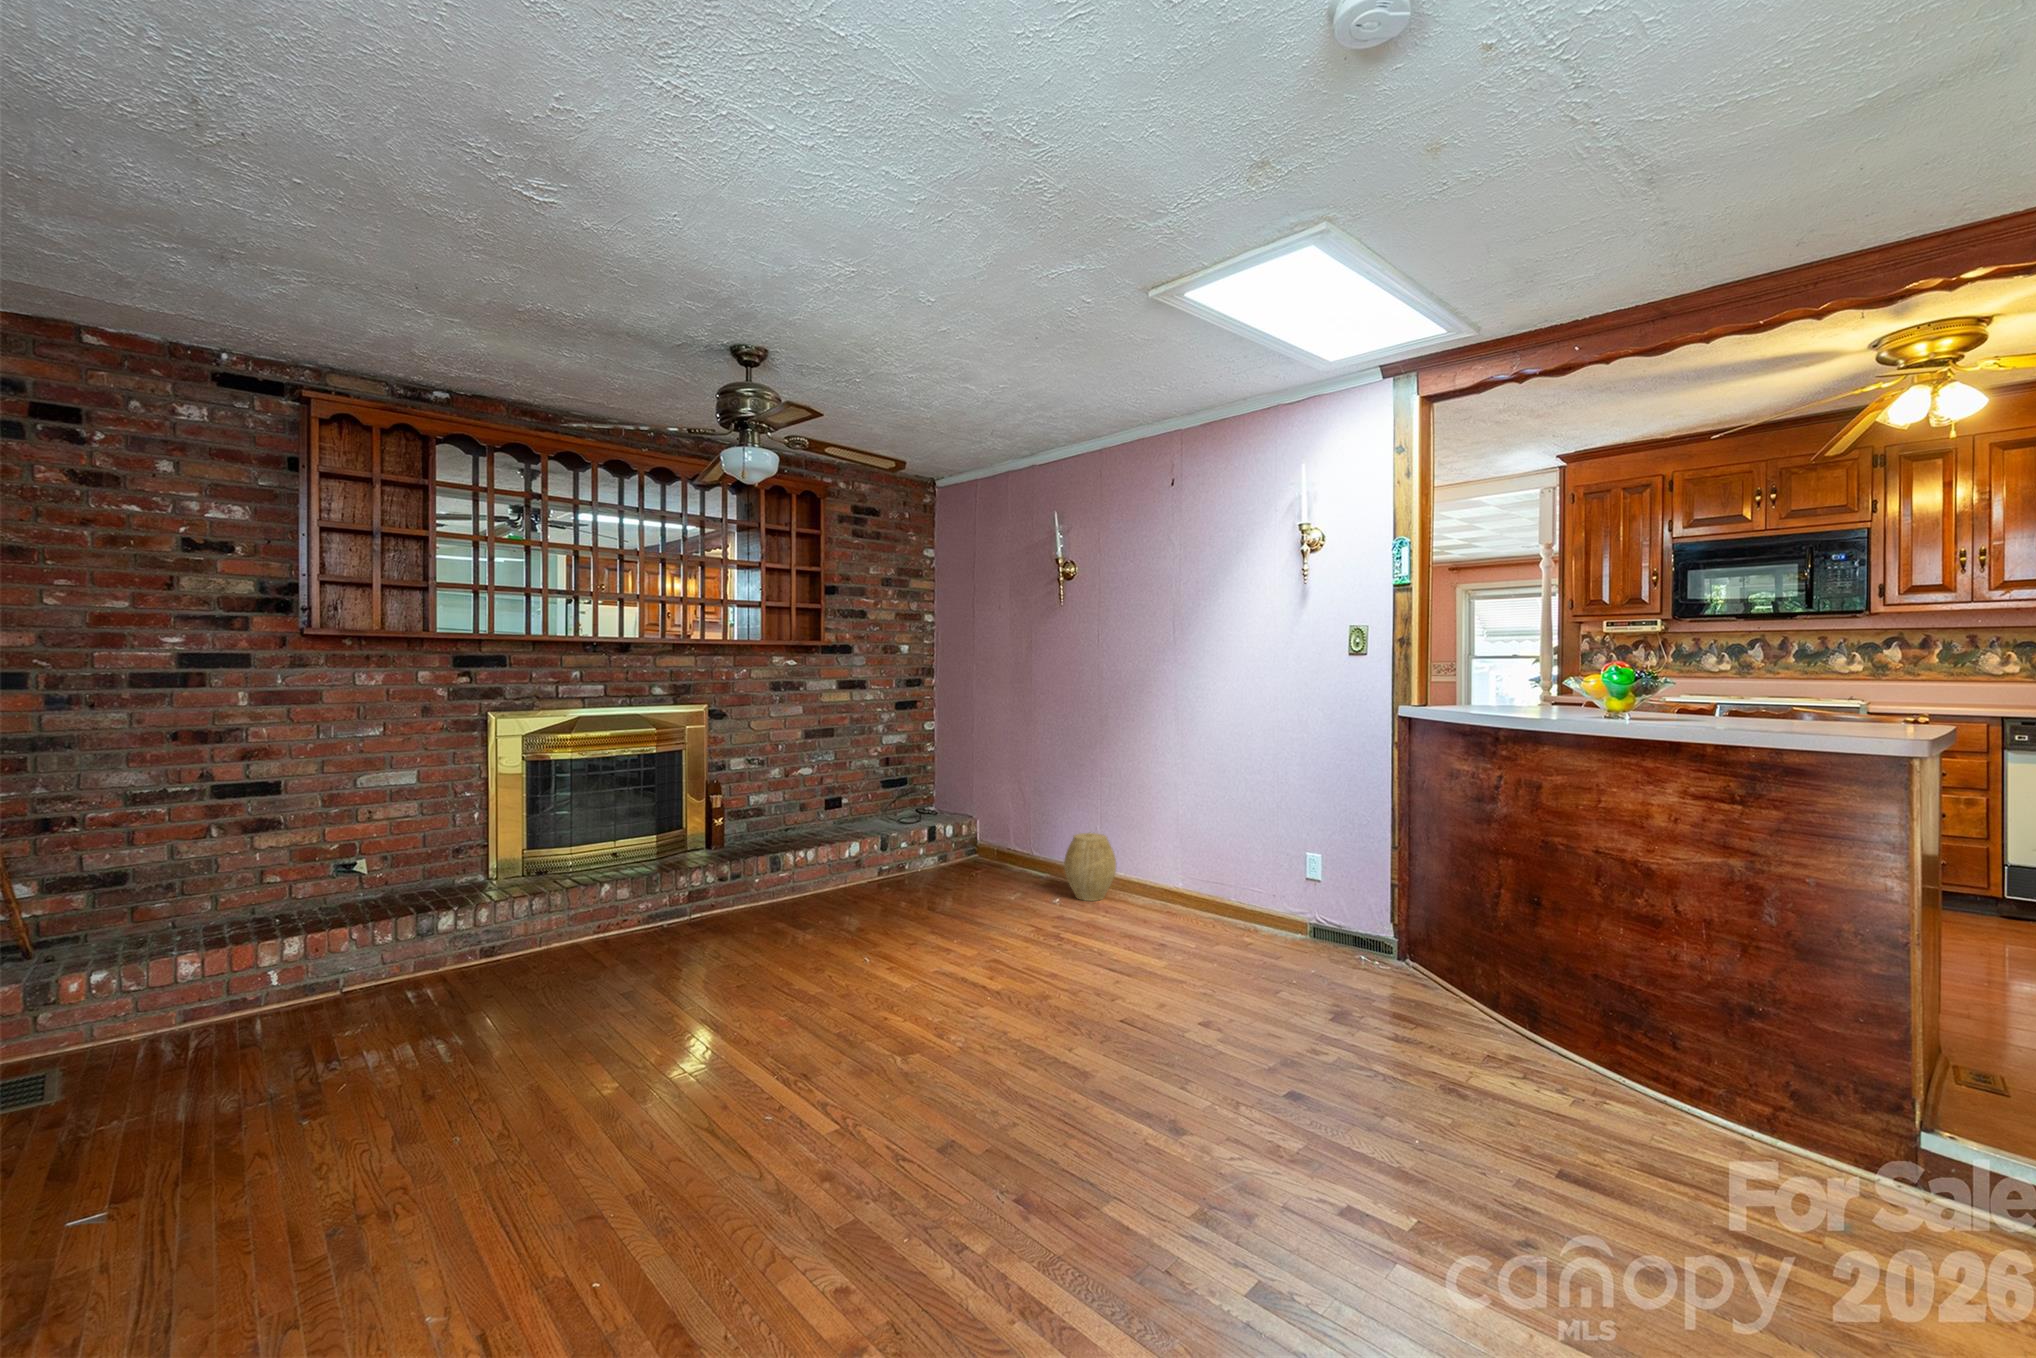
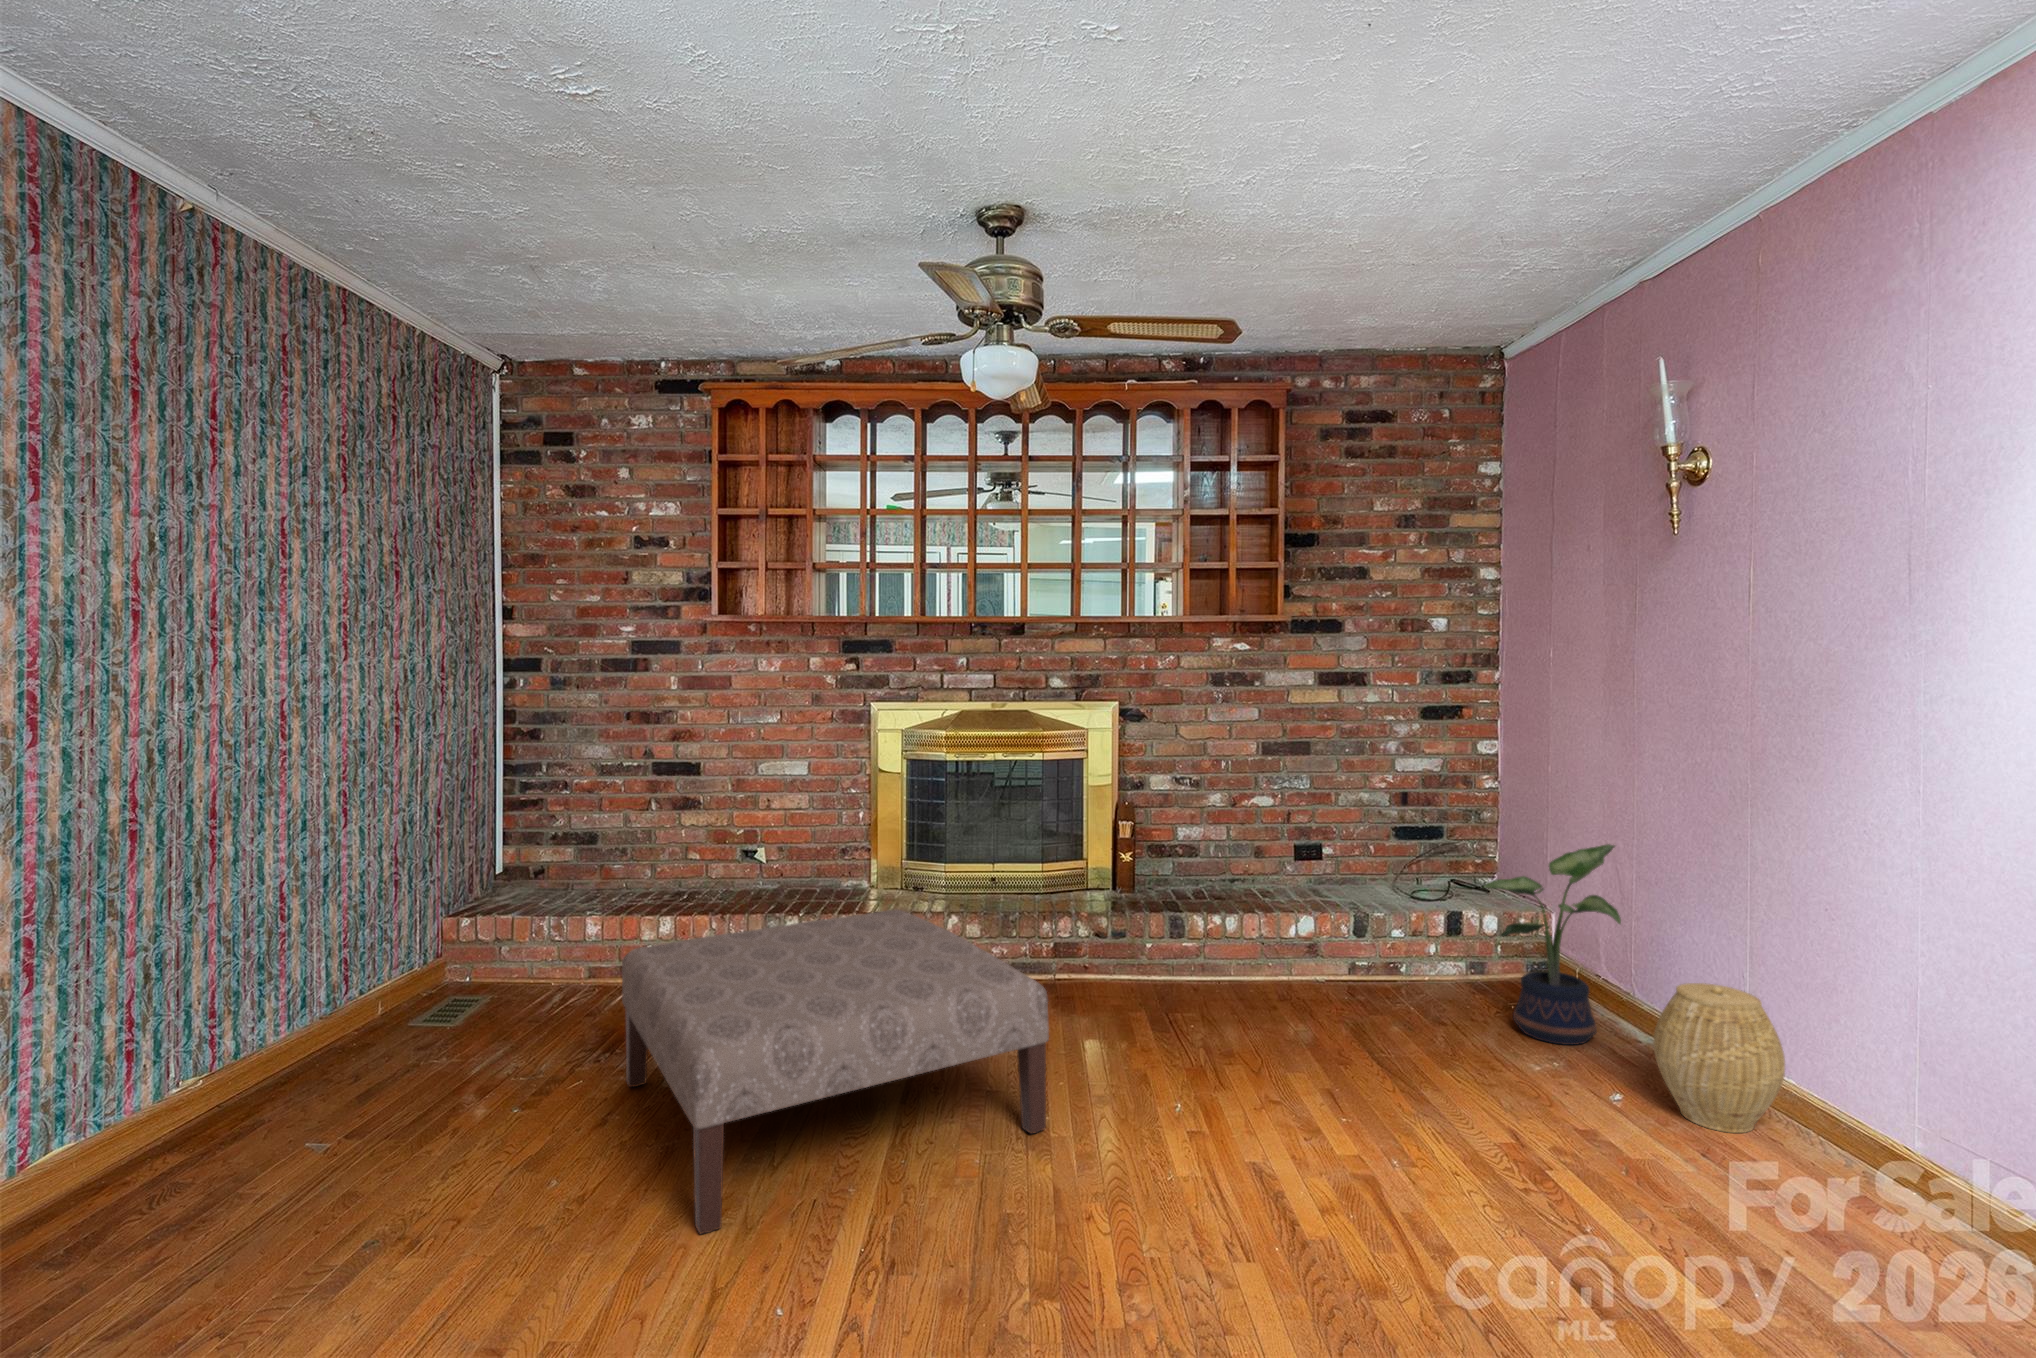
potted plant: none [968,773,1040,884] -> present [1484,844,1621,1045]
ottoman: none [409,876,805,1102] -> present [622,910,1049,1234]

